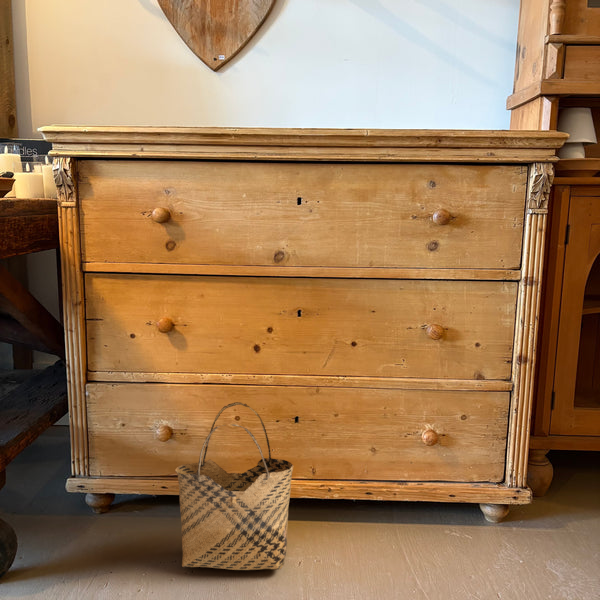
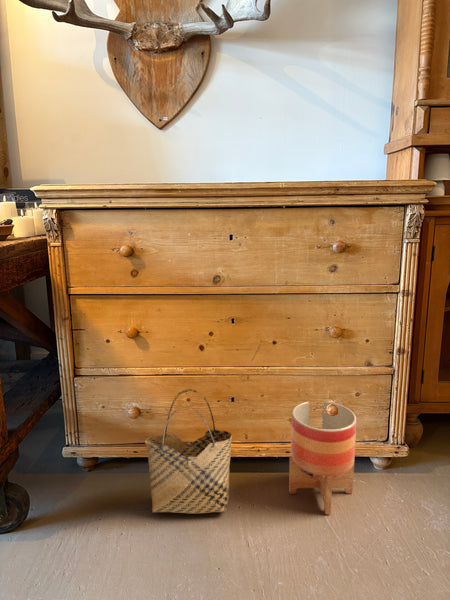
planter: none [369,425,461,577] -> present [289,402,357,514]

